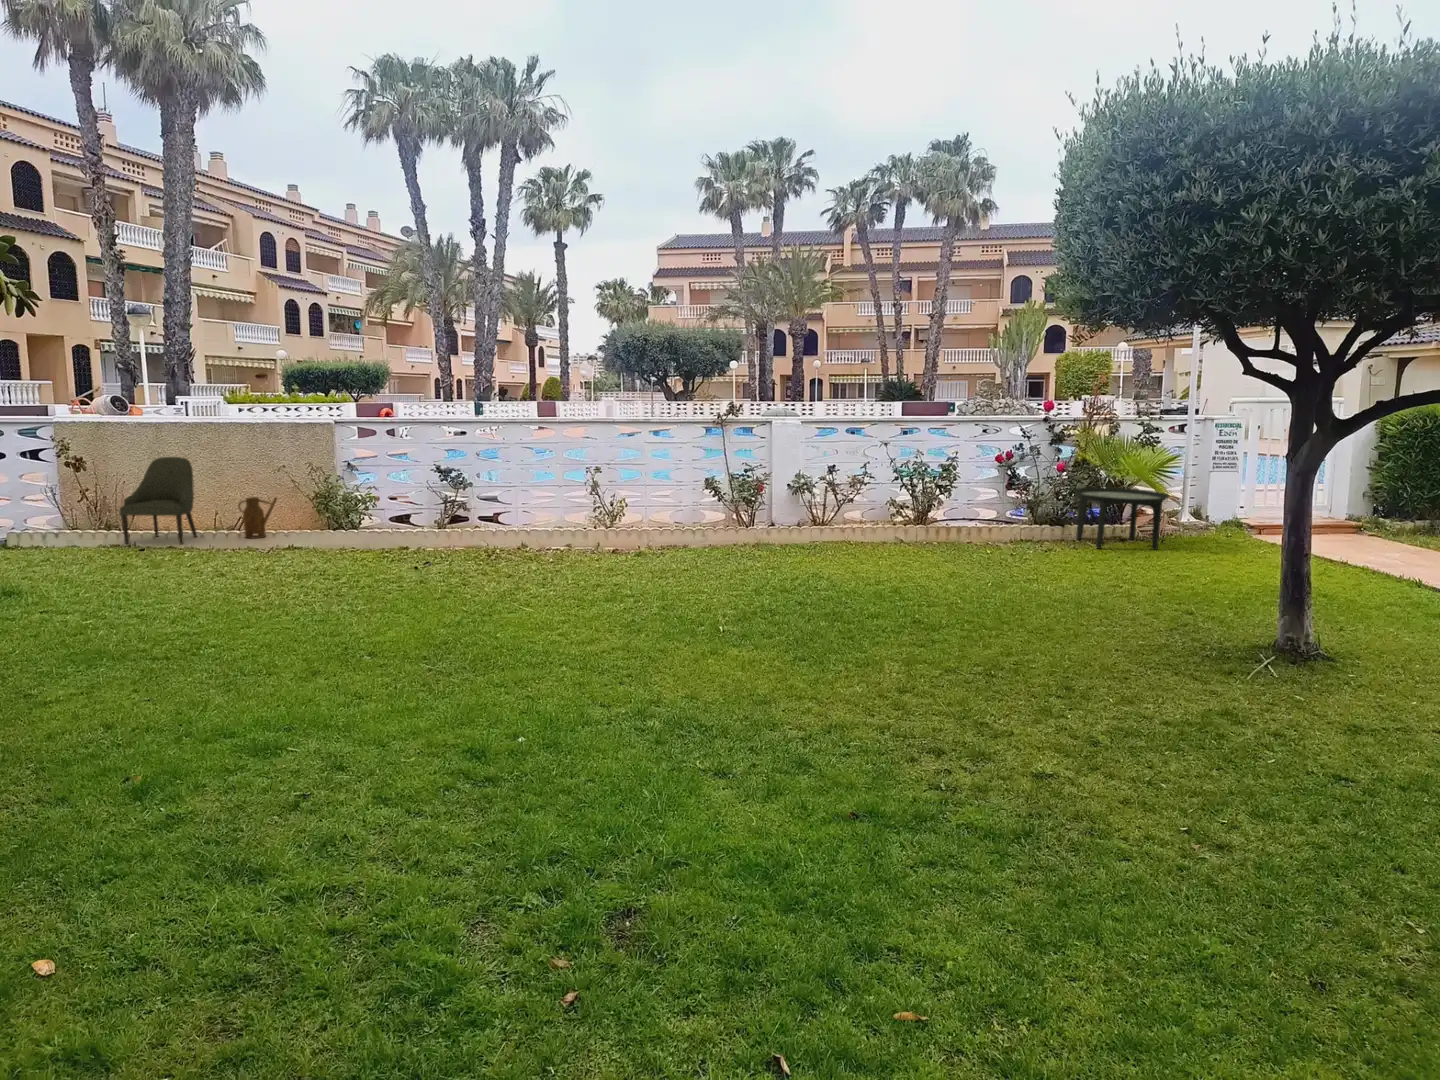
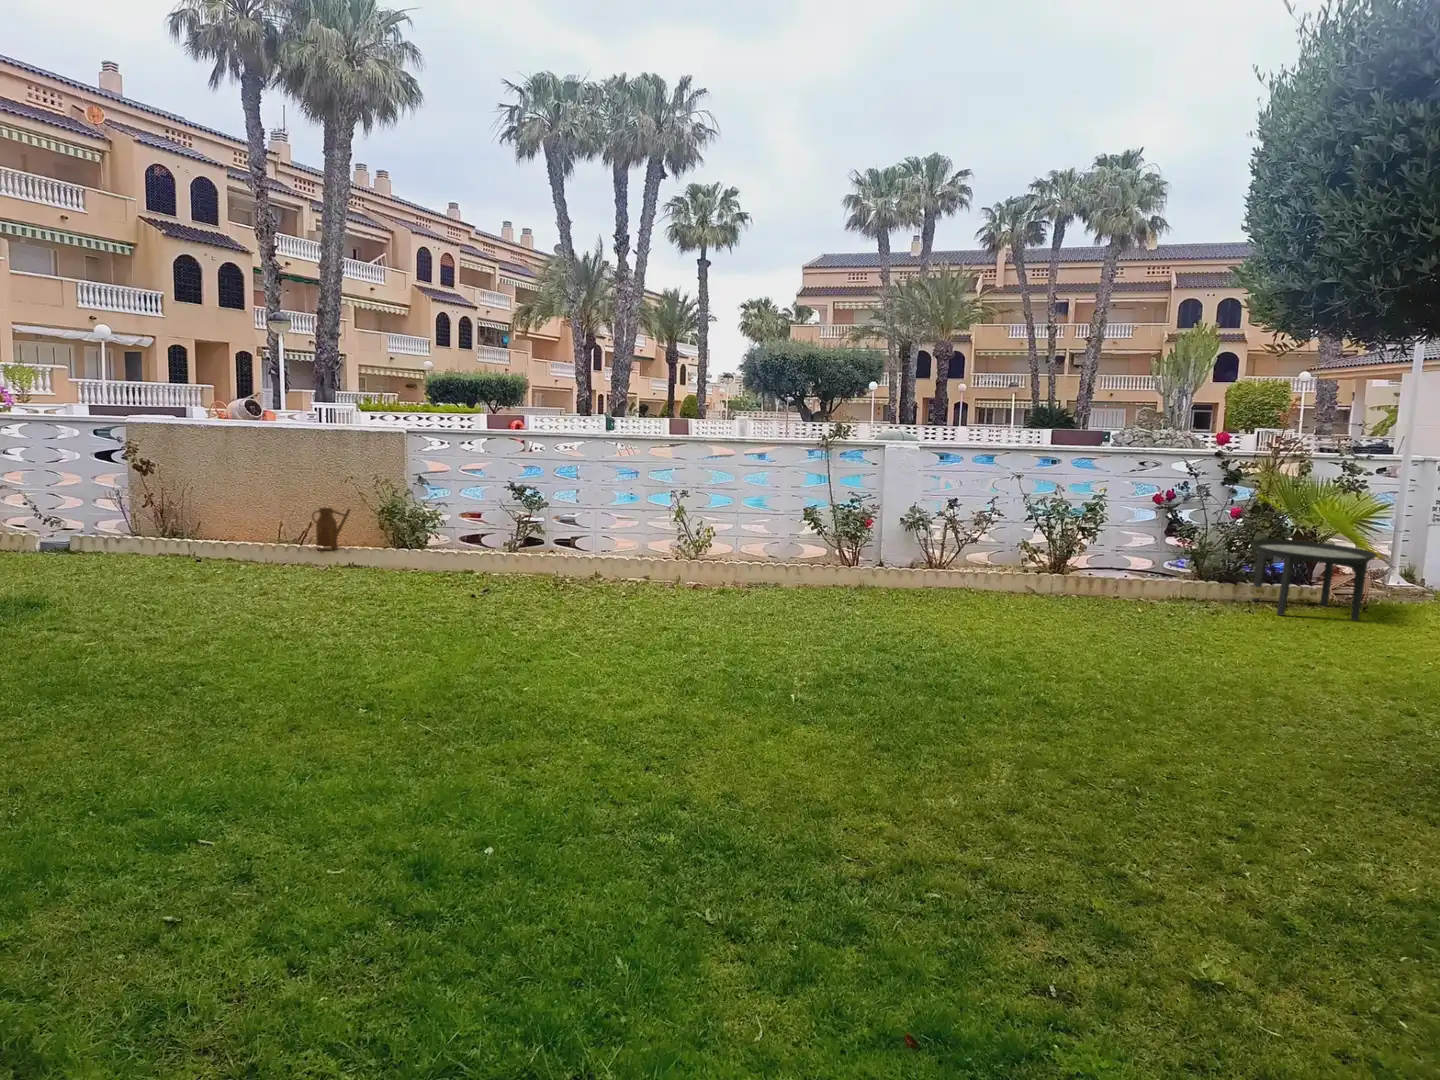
chair: present [120,457,197,544] -> none [193,462,271,554]

